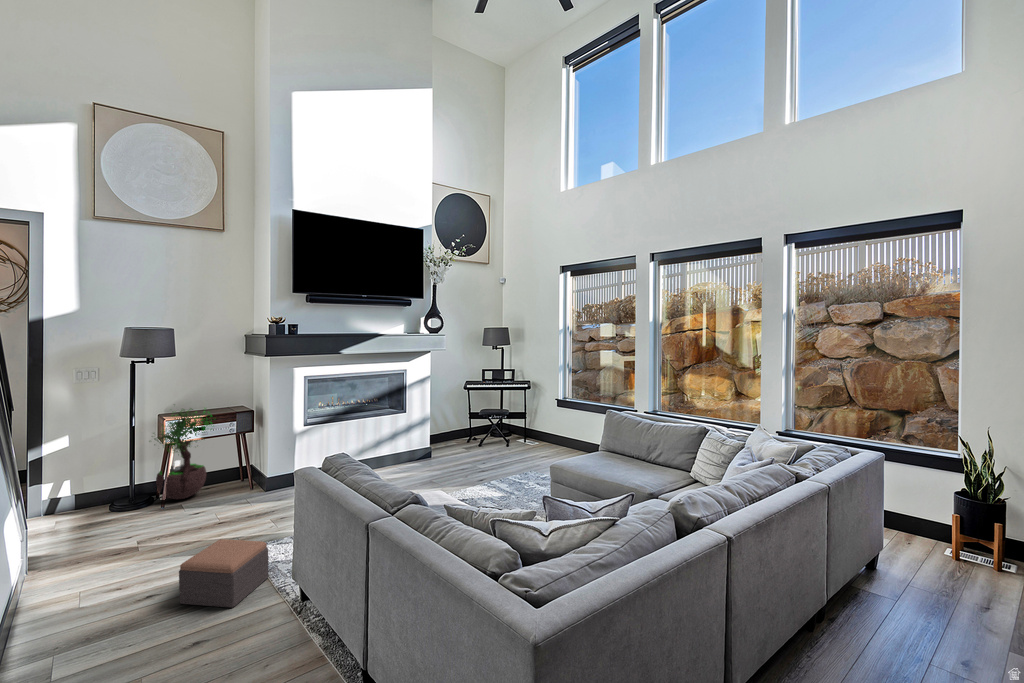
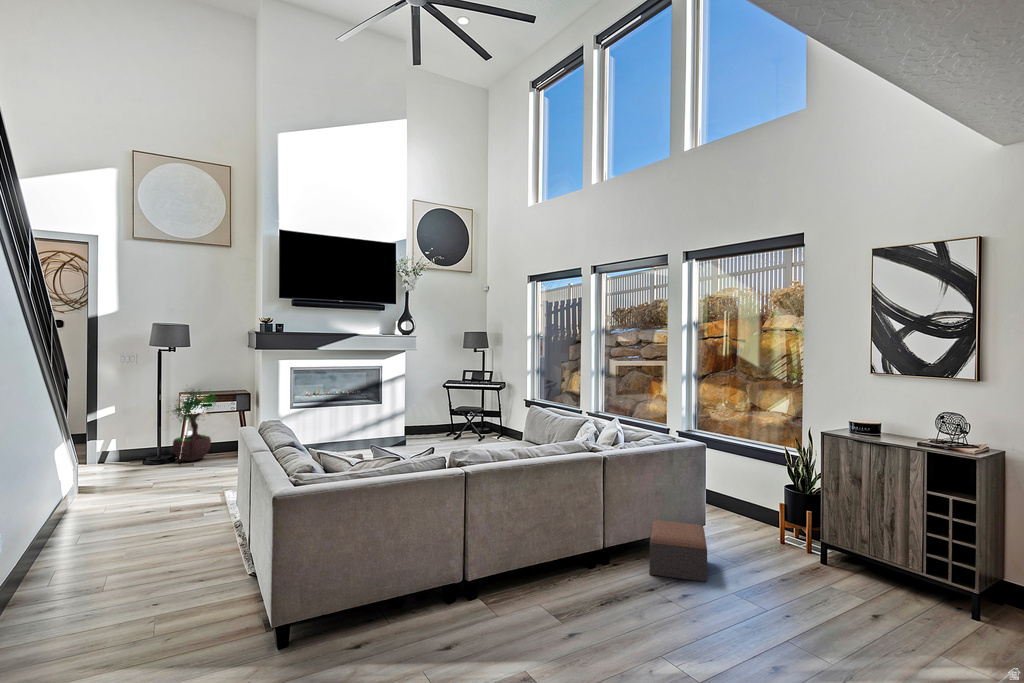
footstool: present [179,539,269,608] -> present [649,520,707,582]

